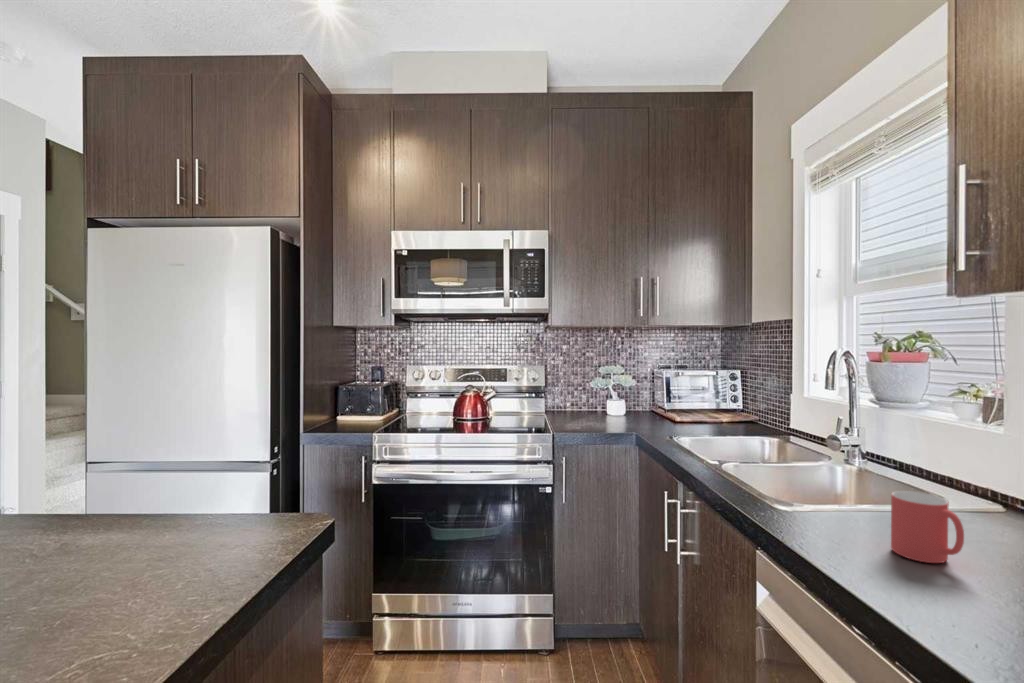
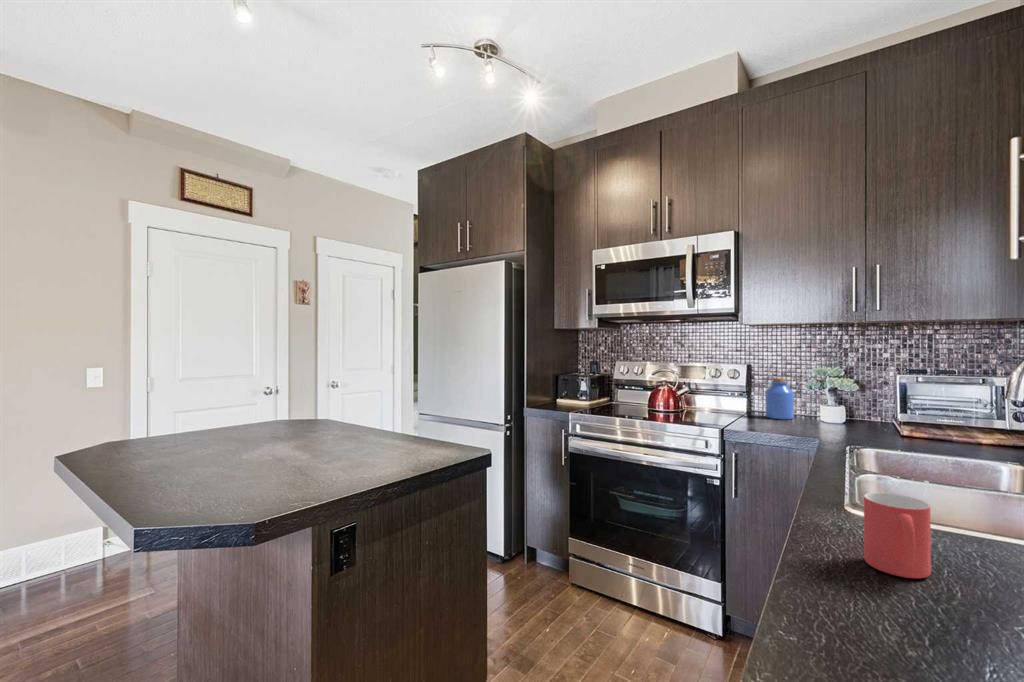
jar: none [559,377,583,417] -> present [765,378,794,419]

